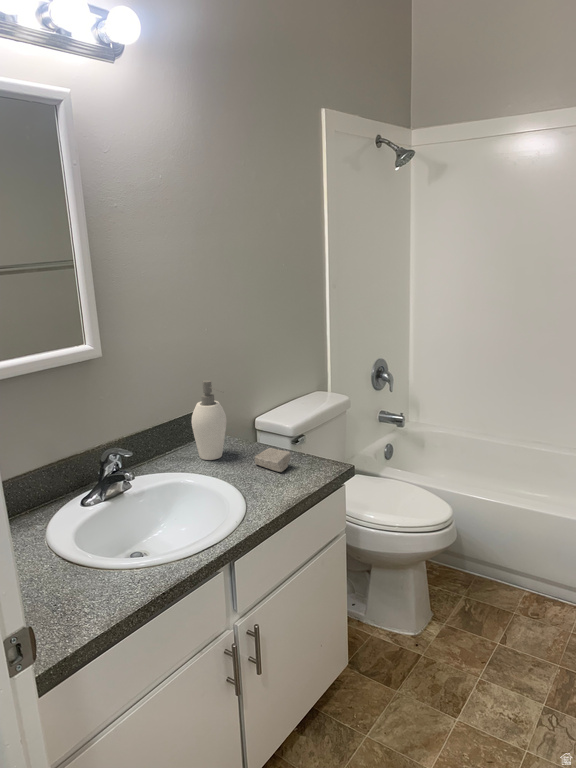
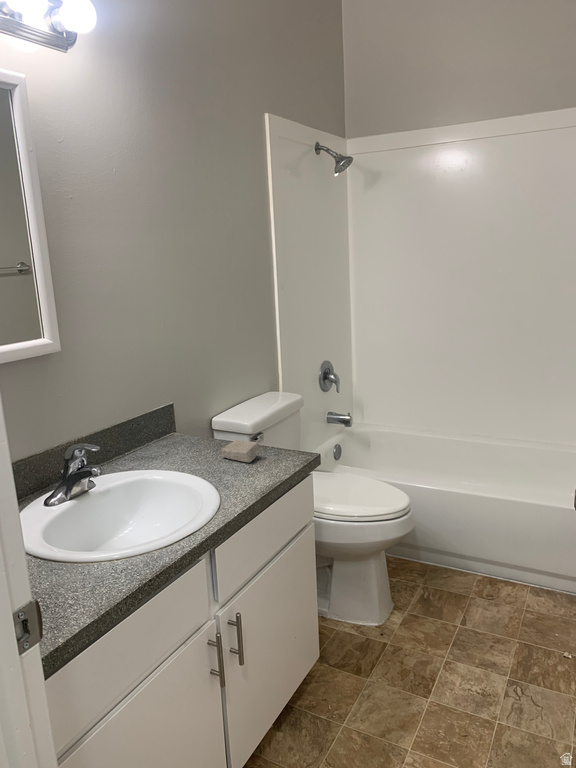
soap dispenser: present [191,380,226,460] -> none [155,375,190,456]

